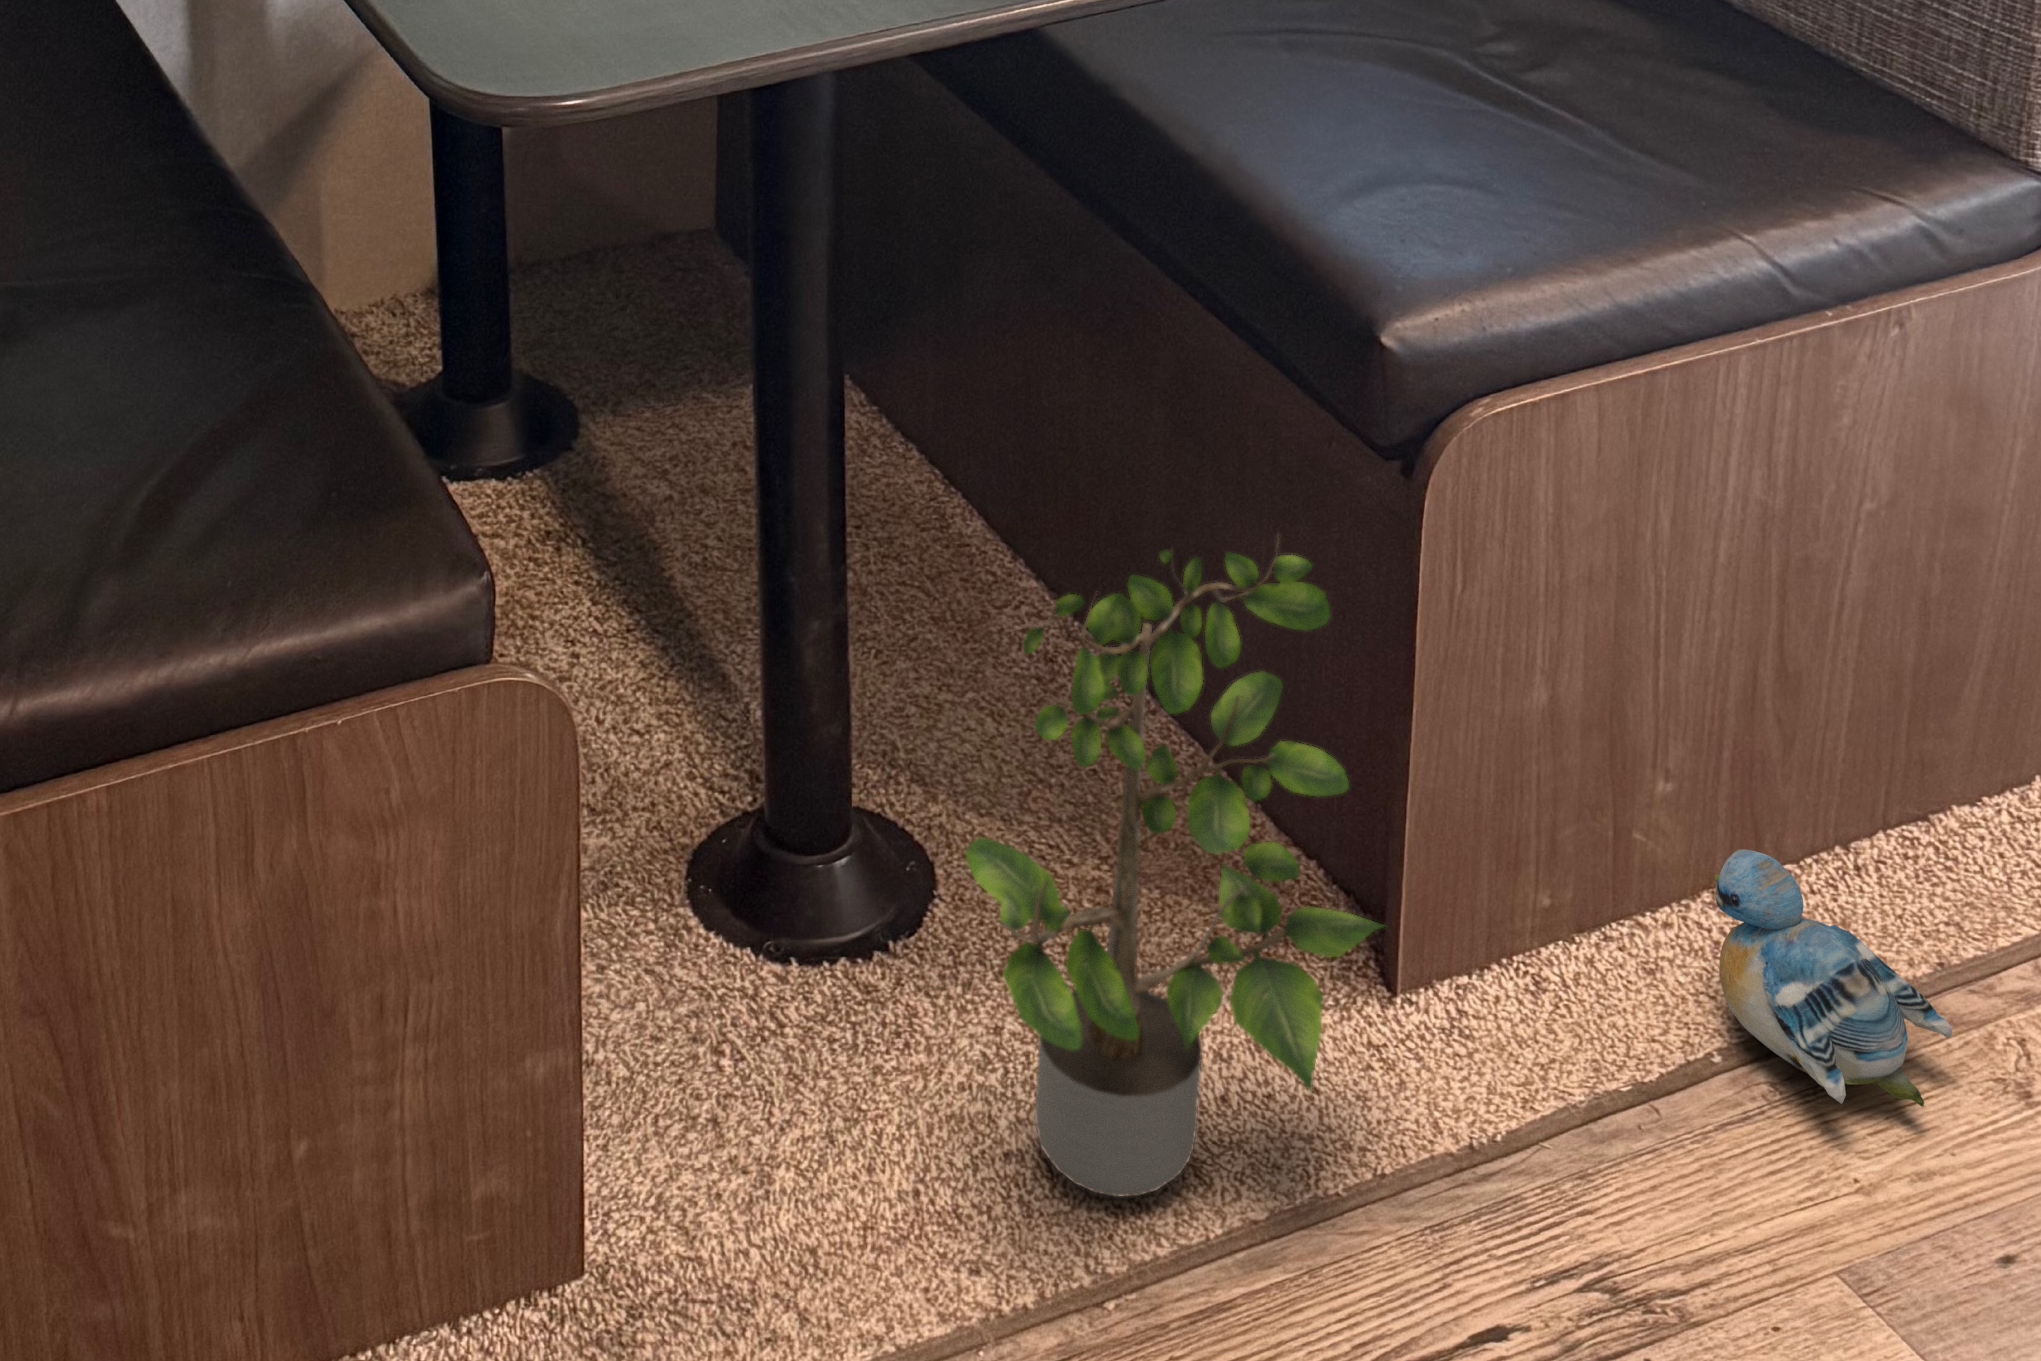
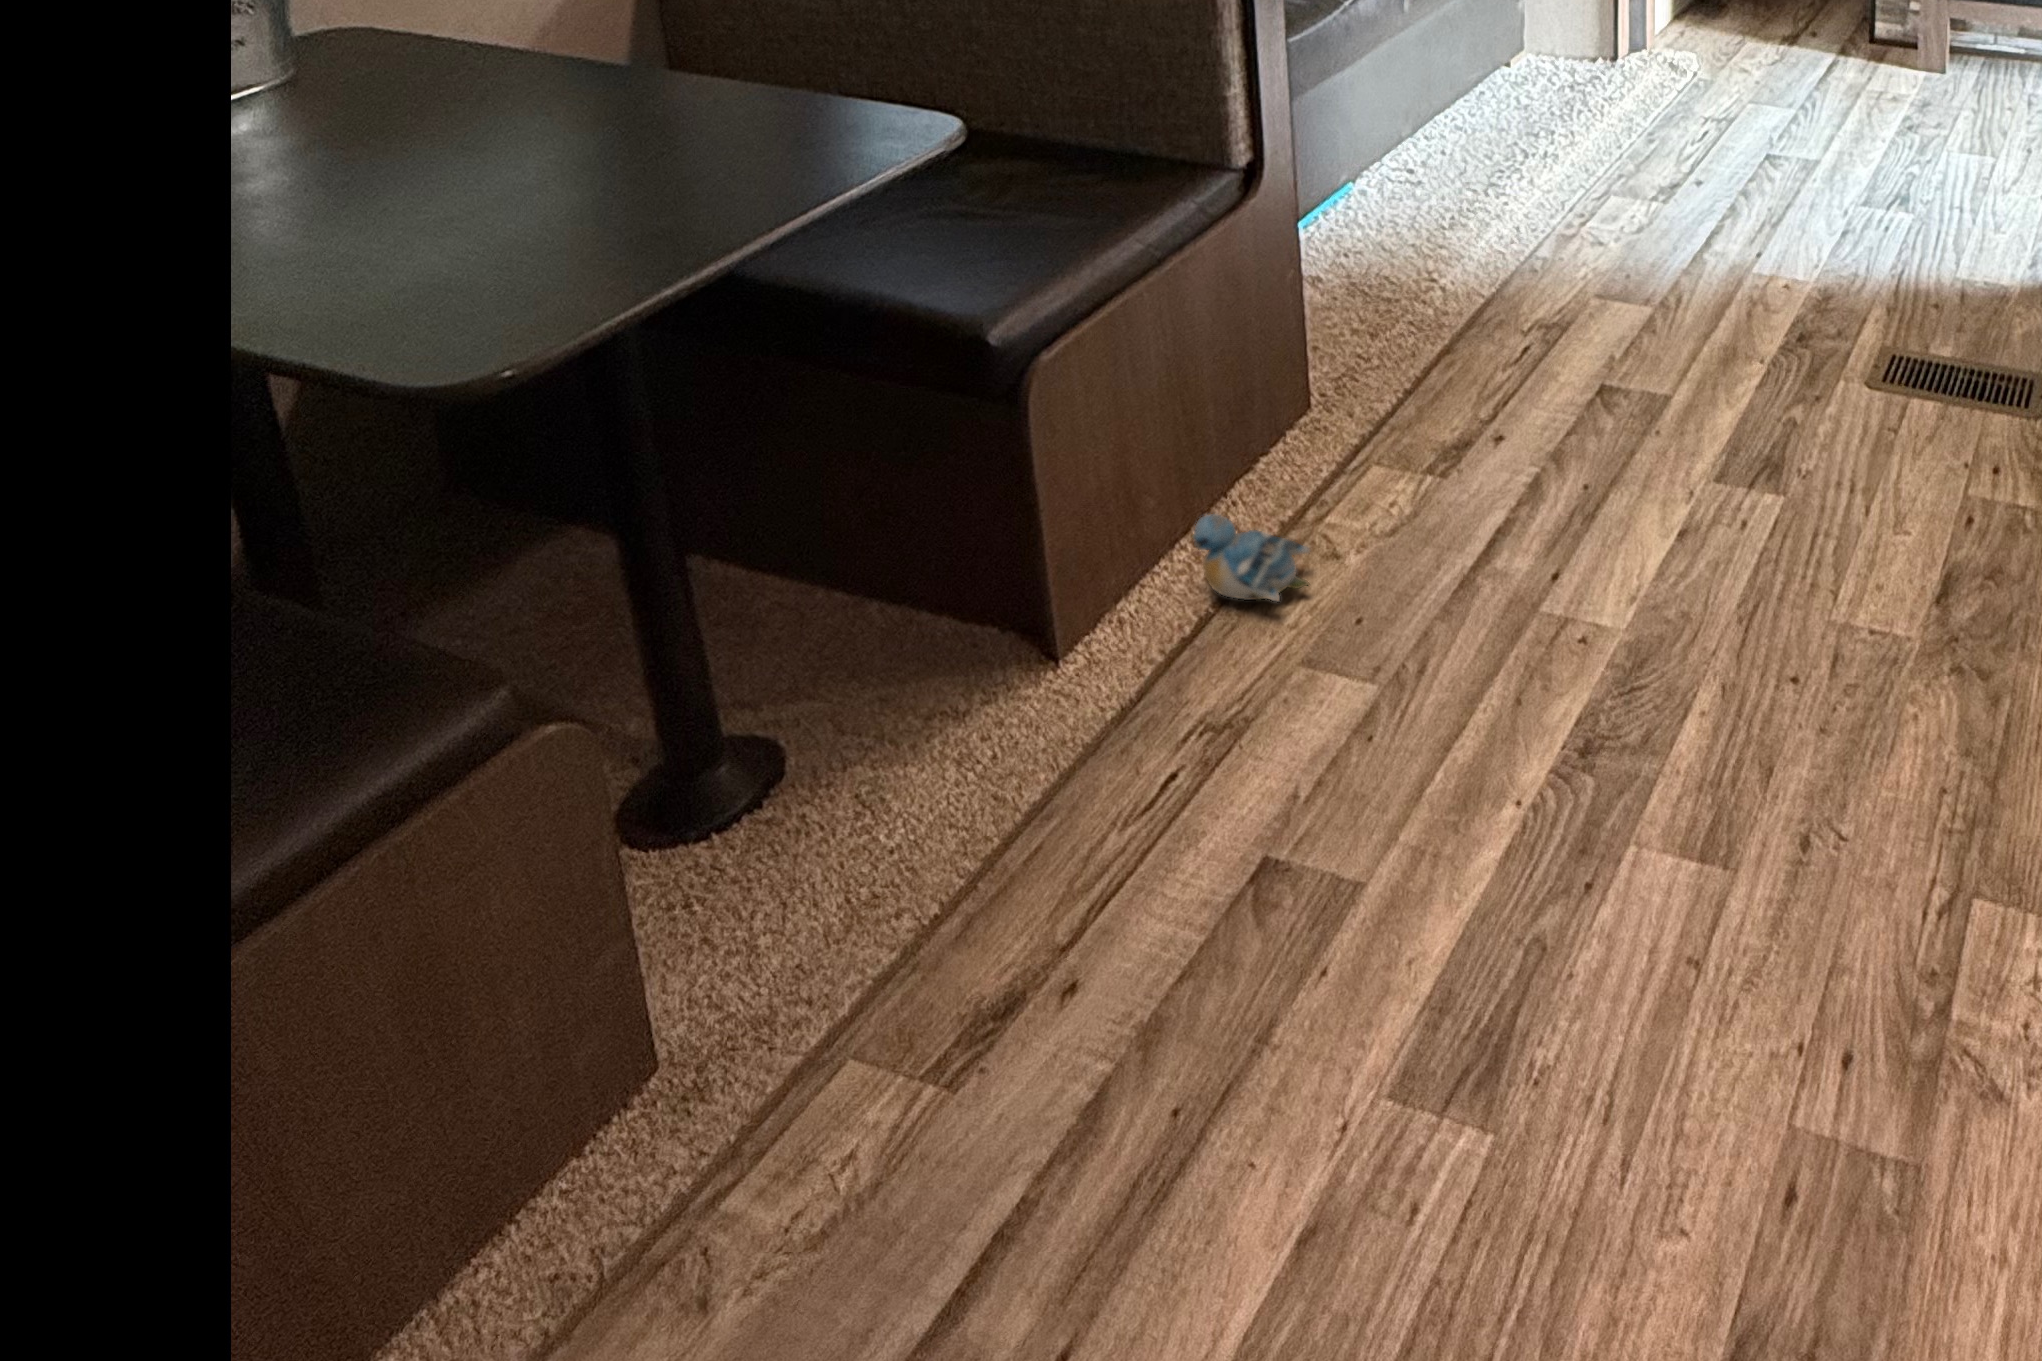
potted plant: present [966,545,1385,1197] -> none [828,455,1064,844]

